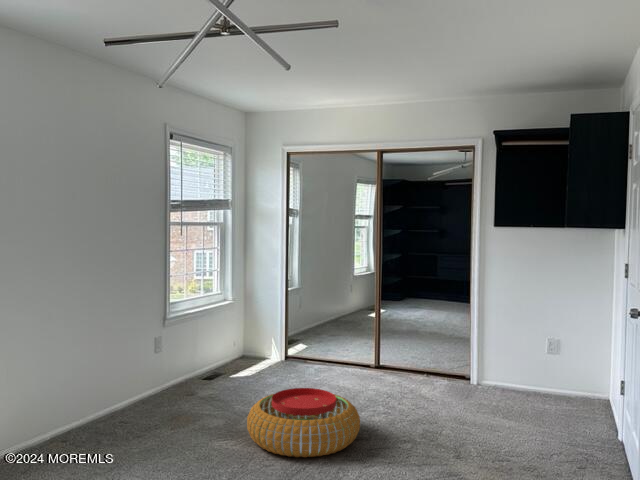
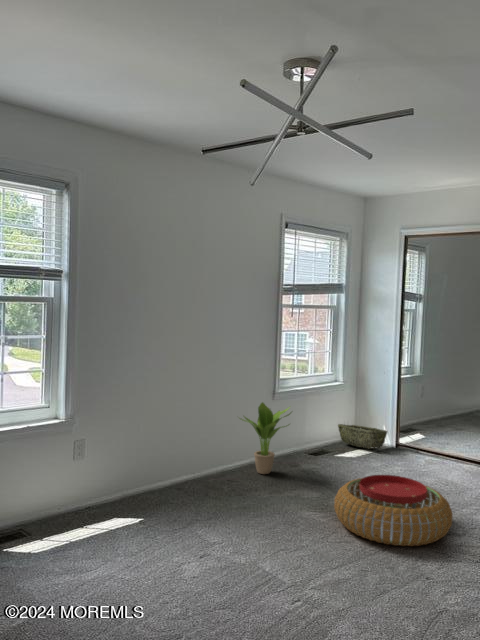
potted plant: none [128,328,191,406] -> present [241,402,291,474]
woven basket: none [228,343,278,365] -> present [338,424,387,449]

